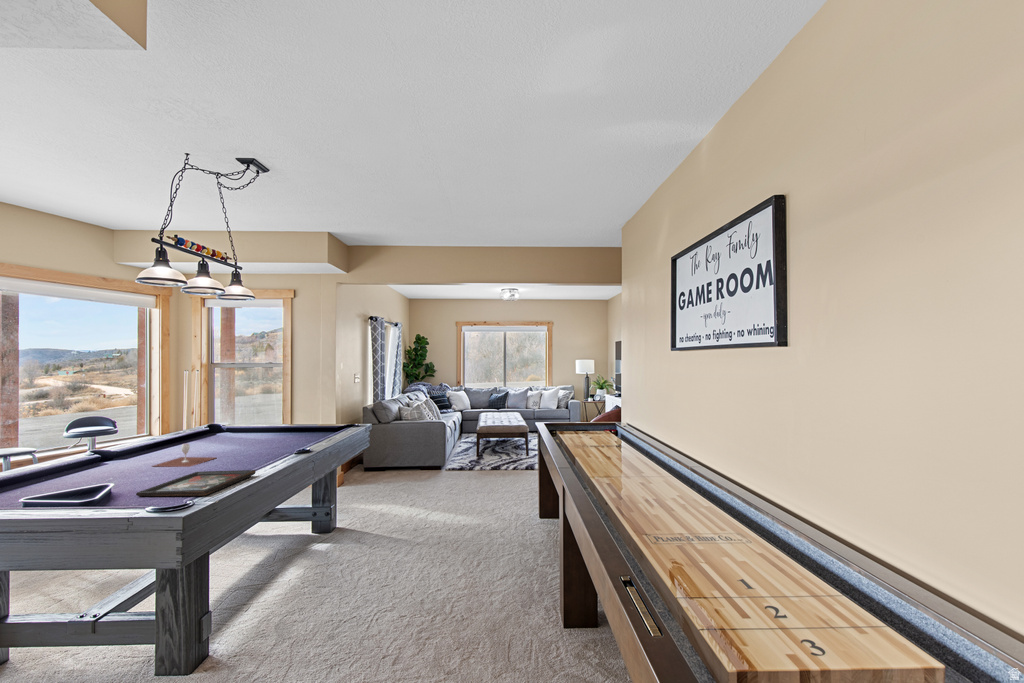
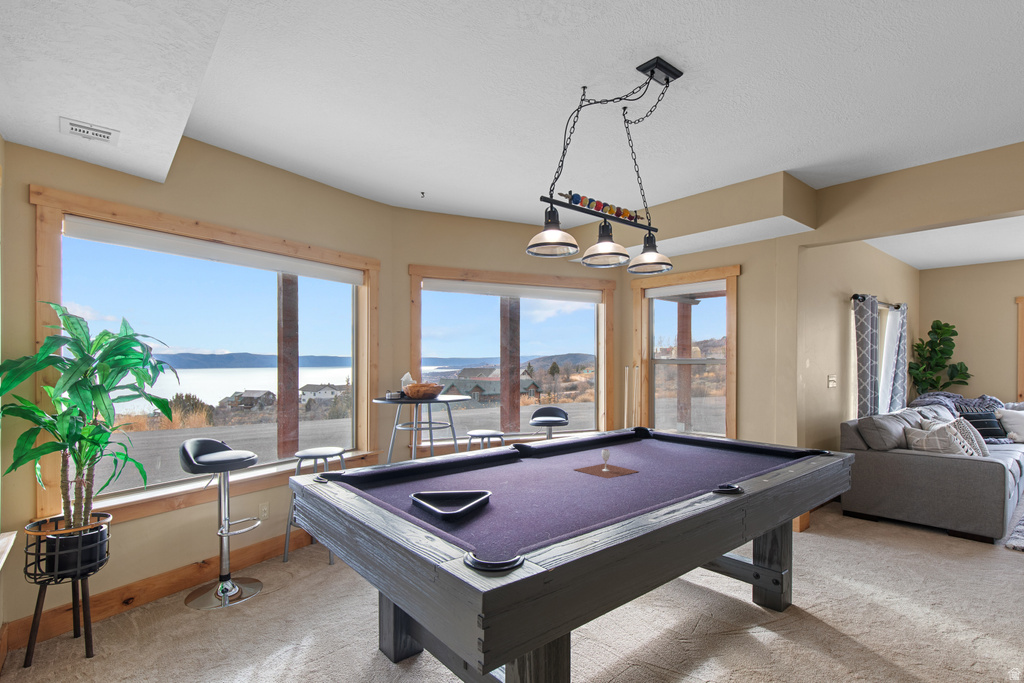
decorative tray: present [136,470,255,496] -> none [540,489,671,529]

